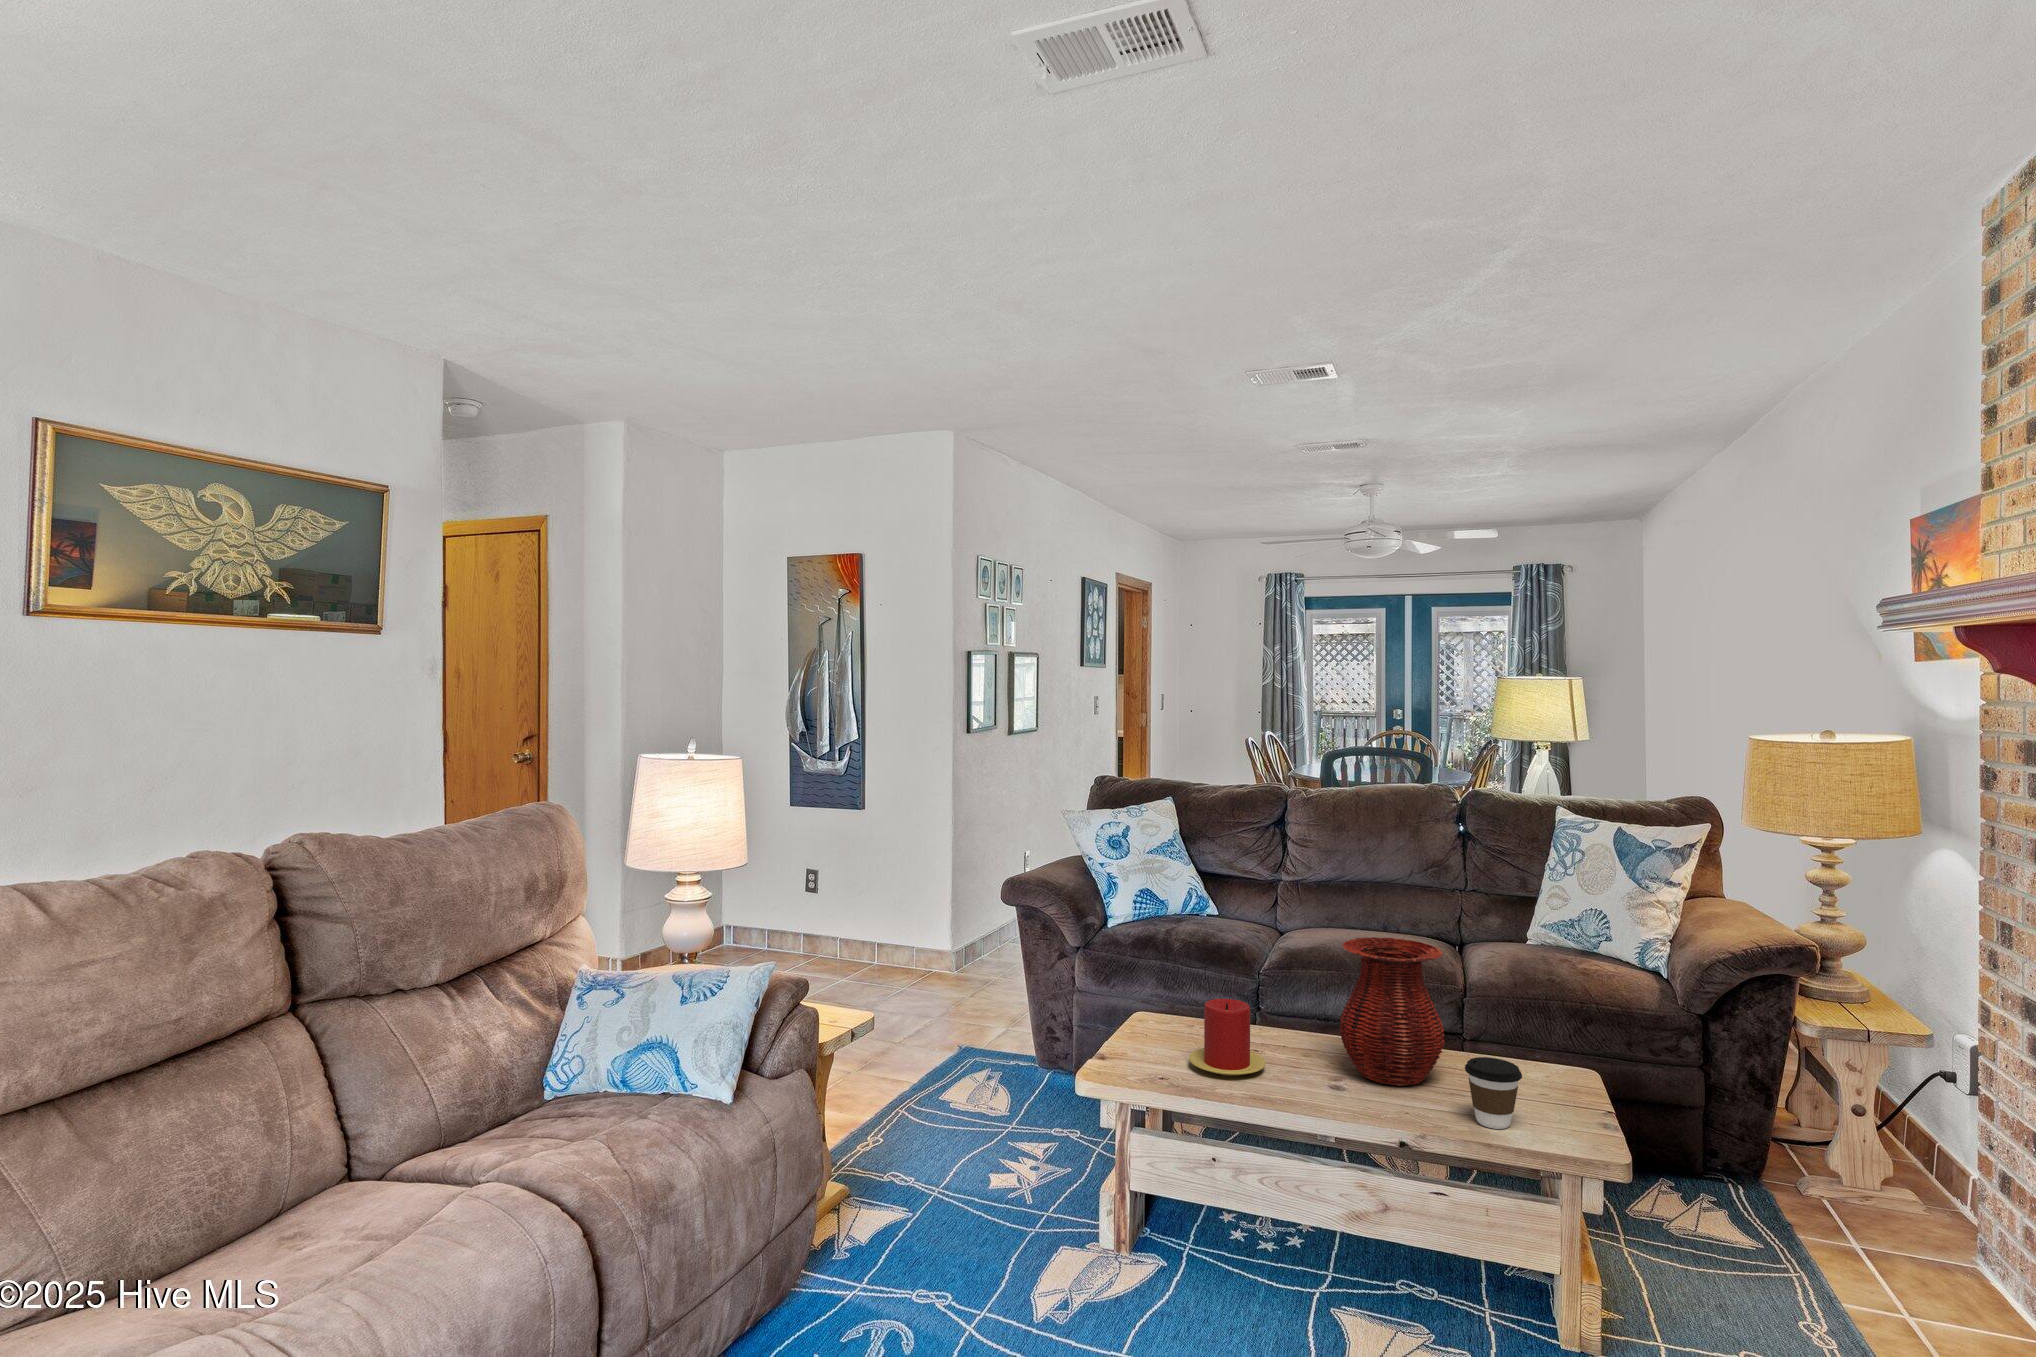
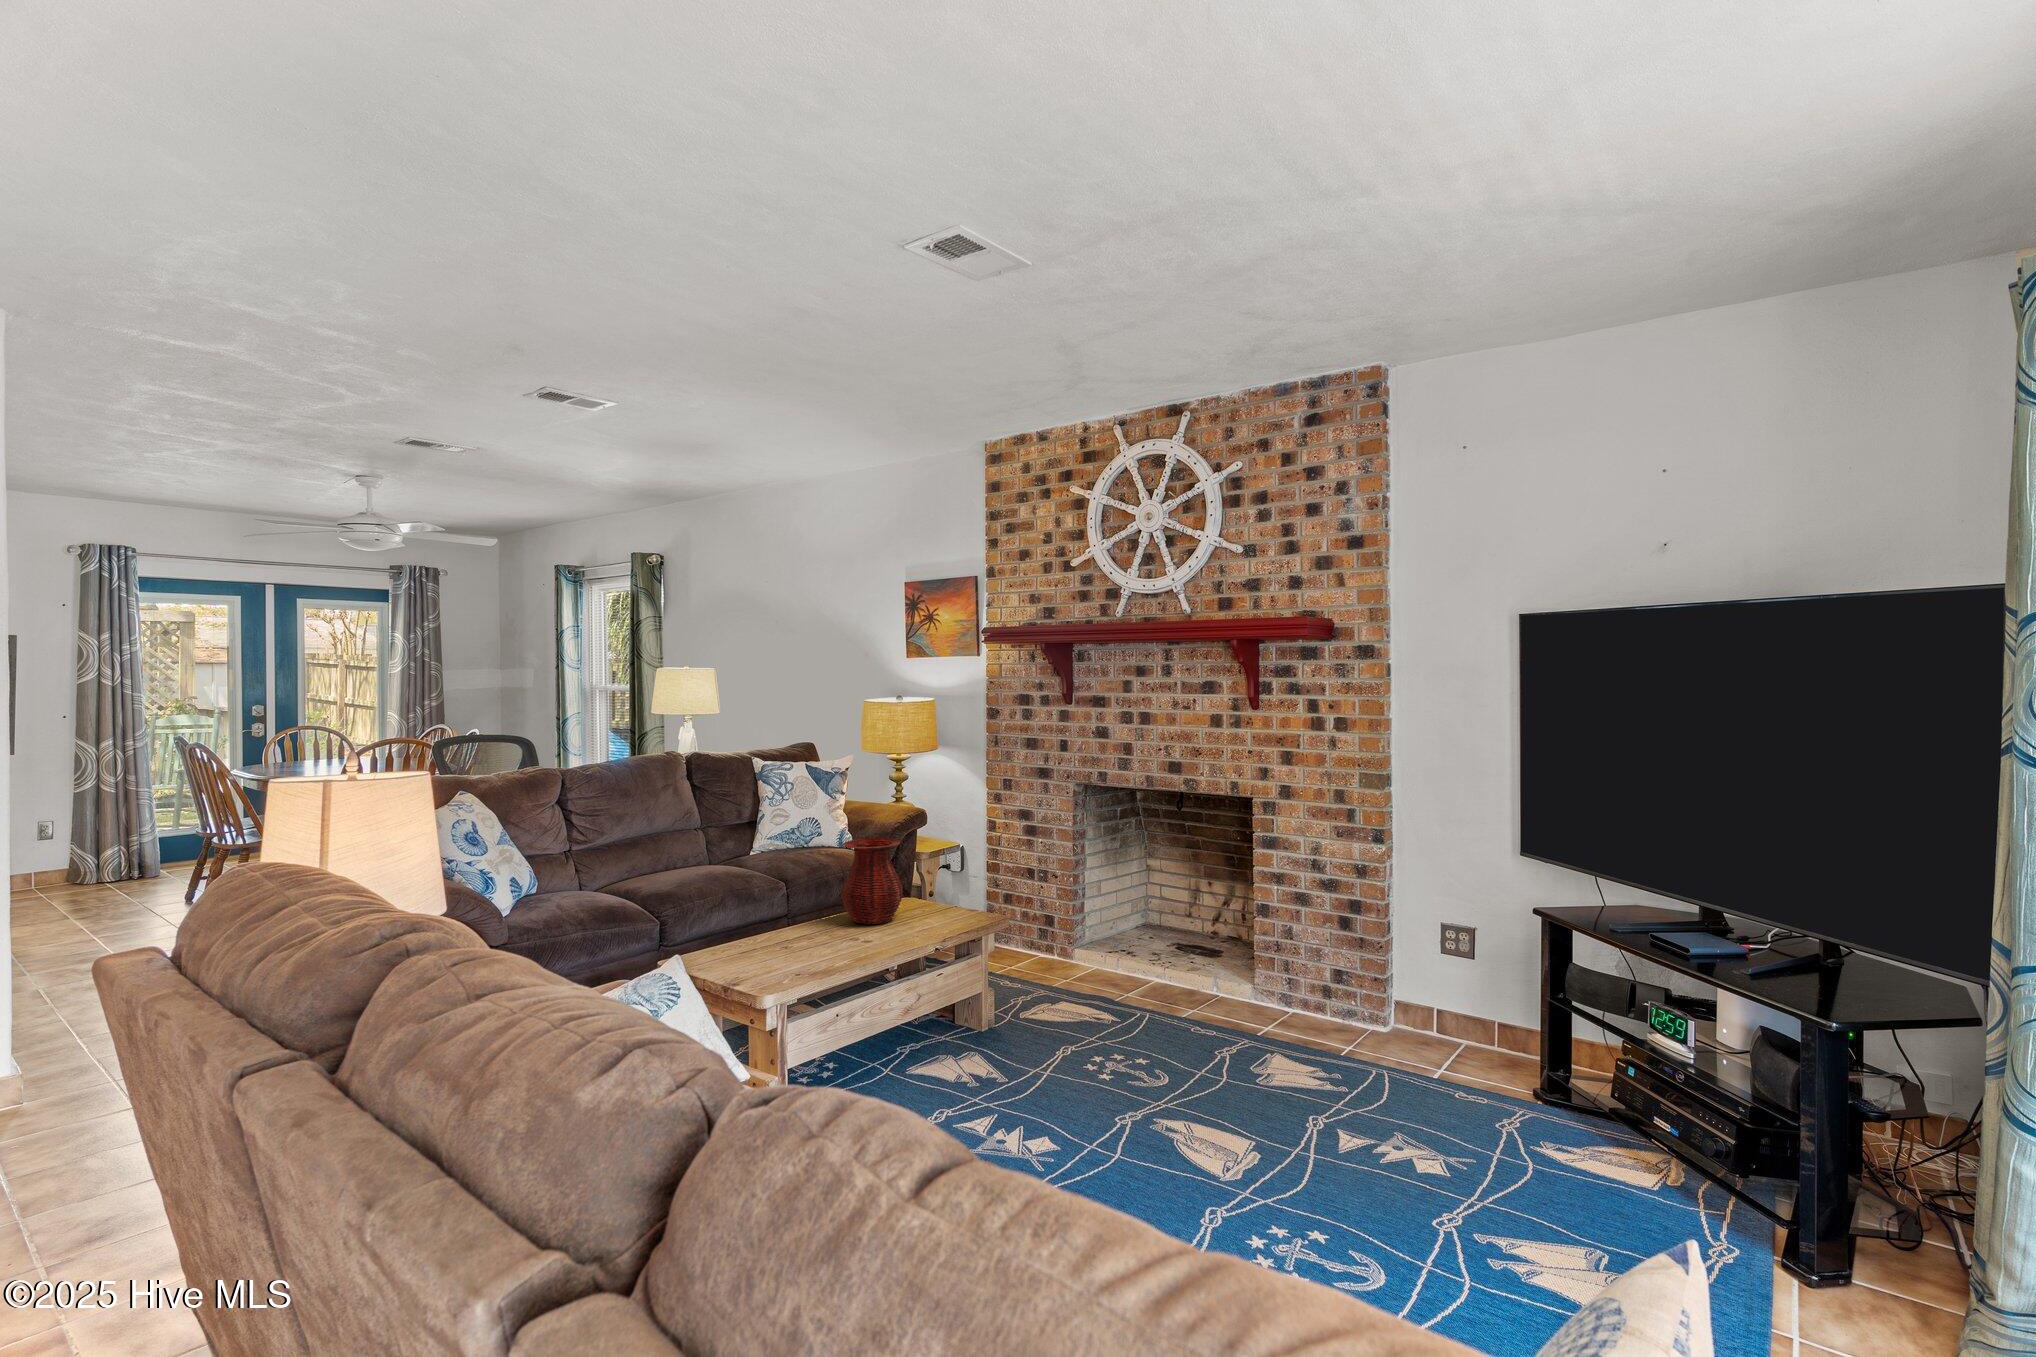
candle: present [1189,999,1265,1076] -> none [785,900,838,950]
coffee cup: present [1465,1057,1522,1129] -> none [938,883,967,919]

